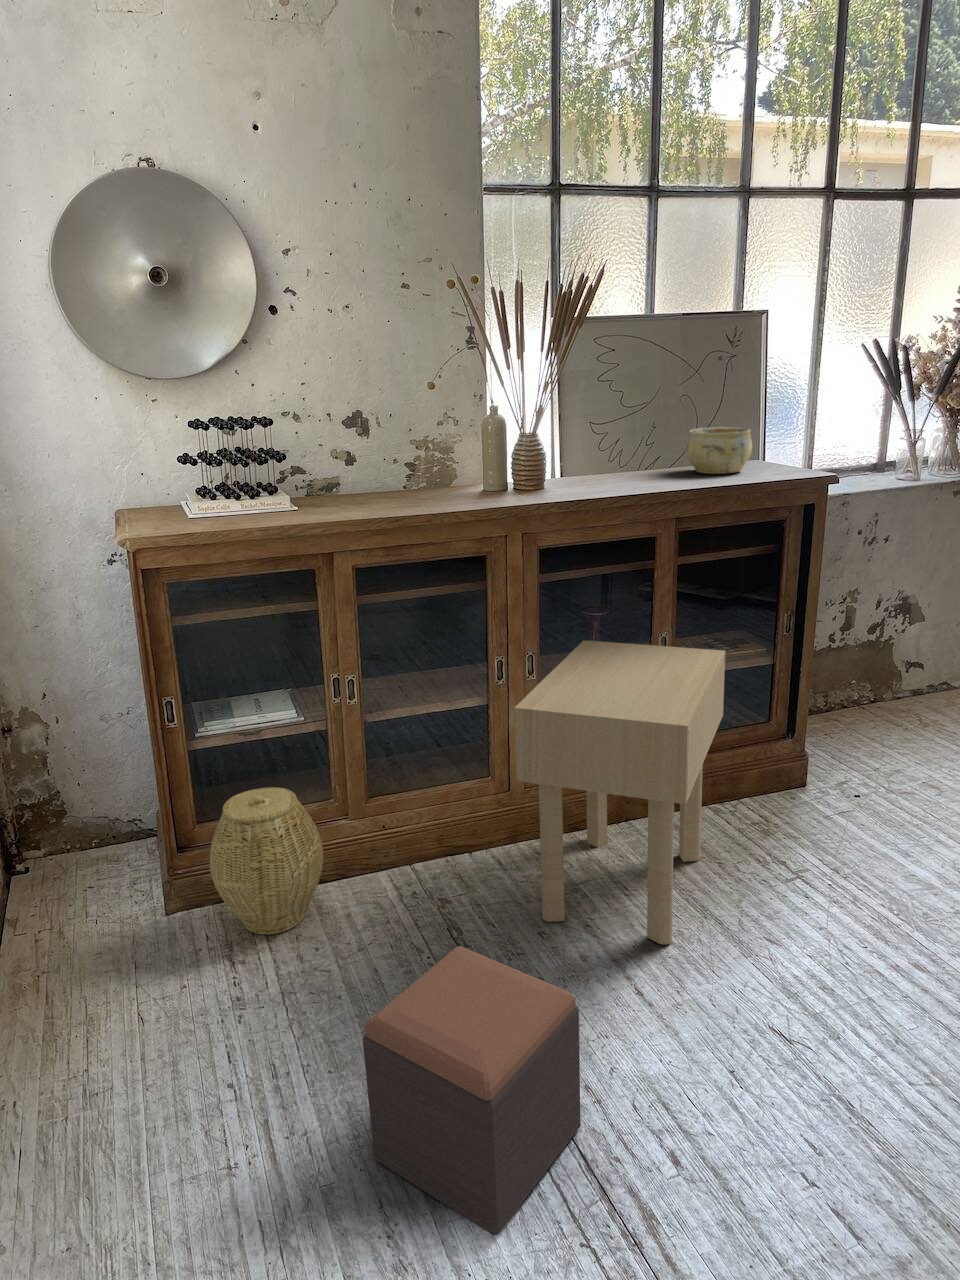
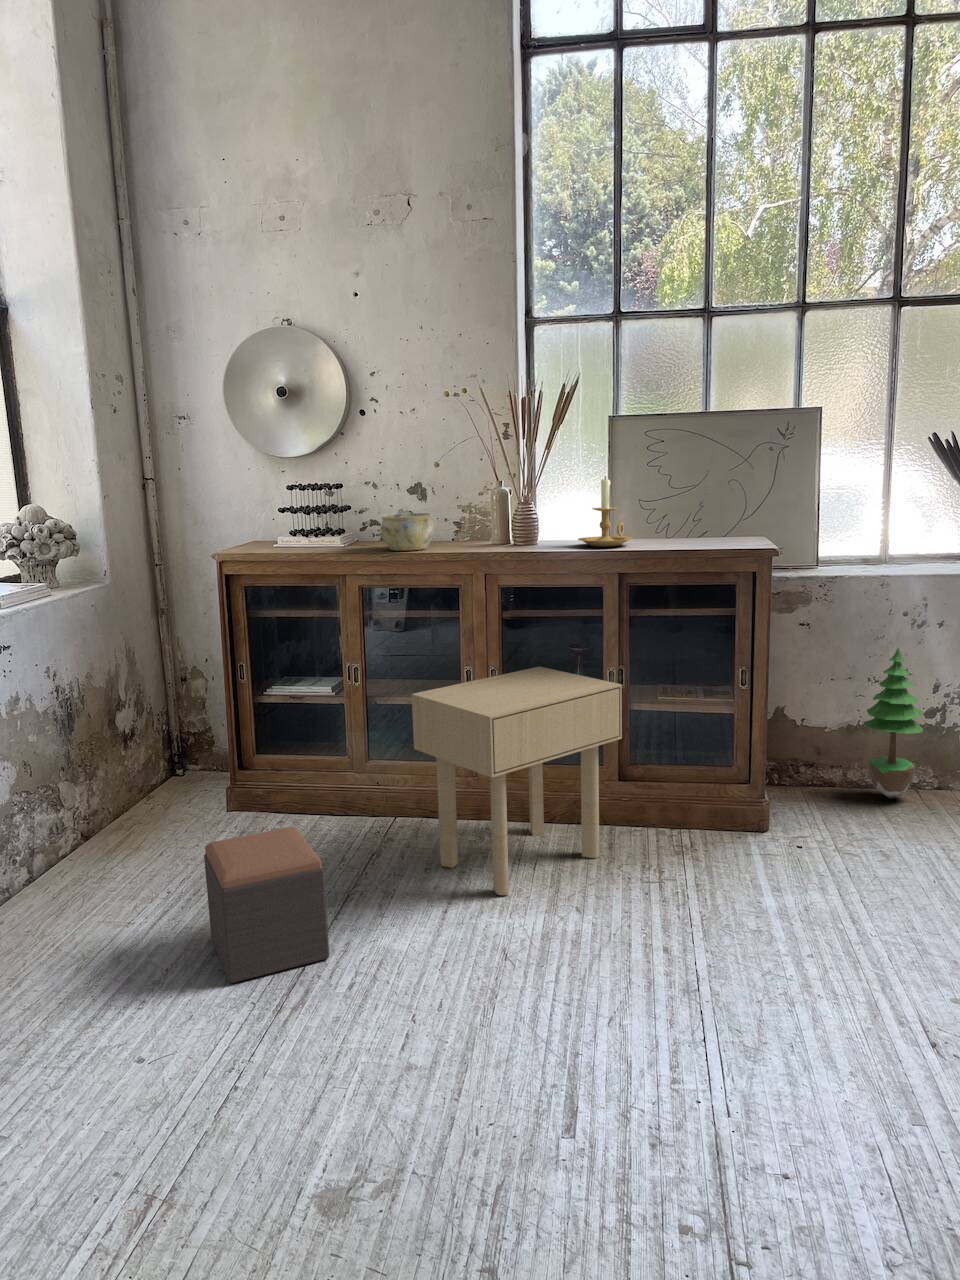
candle holder: none [600,395,669,483] -> present [578,476,633,547]
ceramic bowl: present [686,427,752,474] -> present [380,513,434,551]
potted tree: none [834,568,895,720] -> present [863,648,923,799]
woven basket: present [210,787,323,935] -> none [245,735,322,833]

